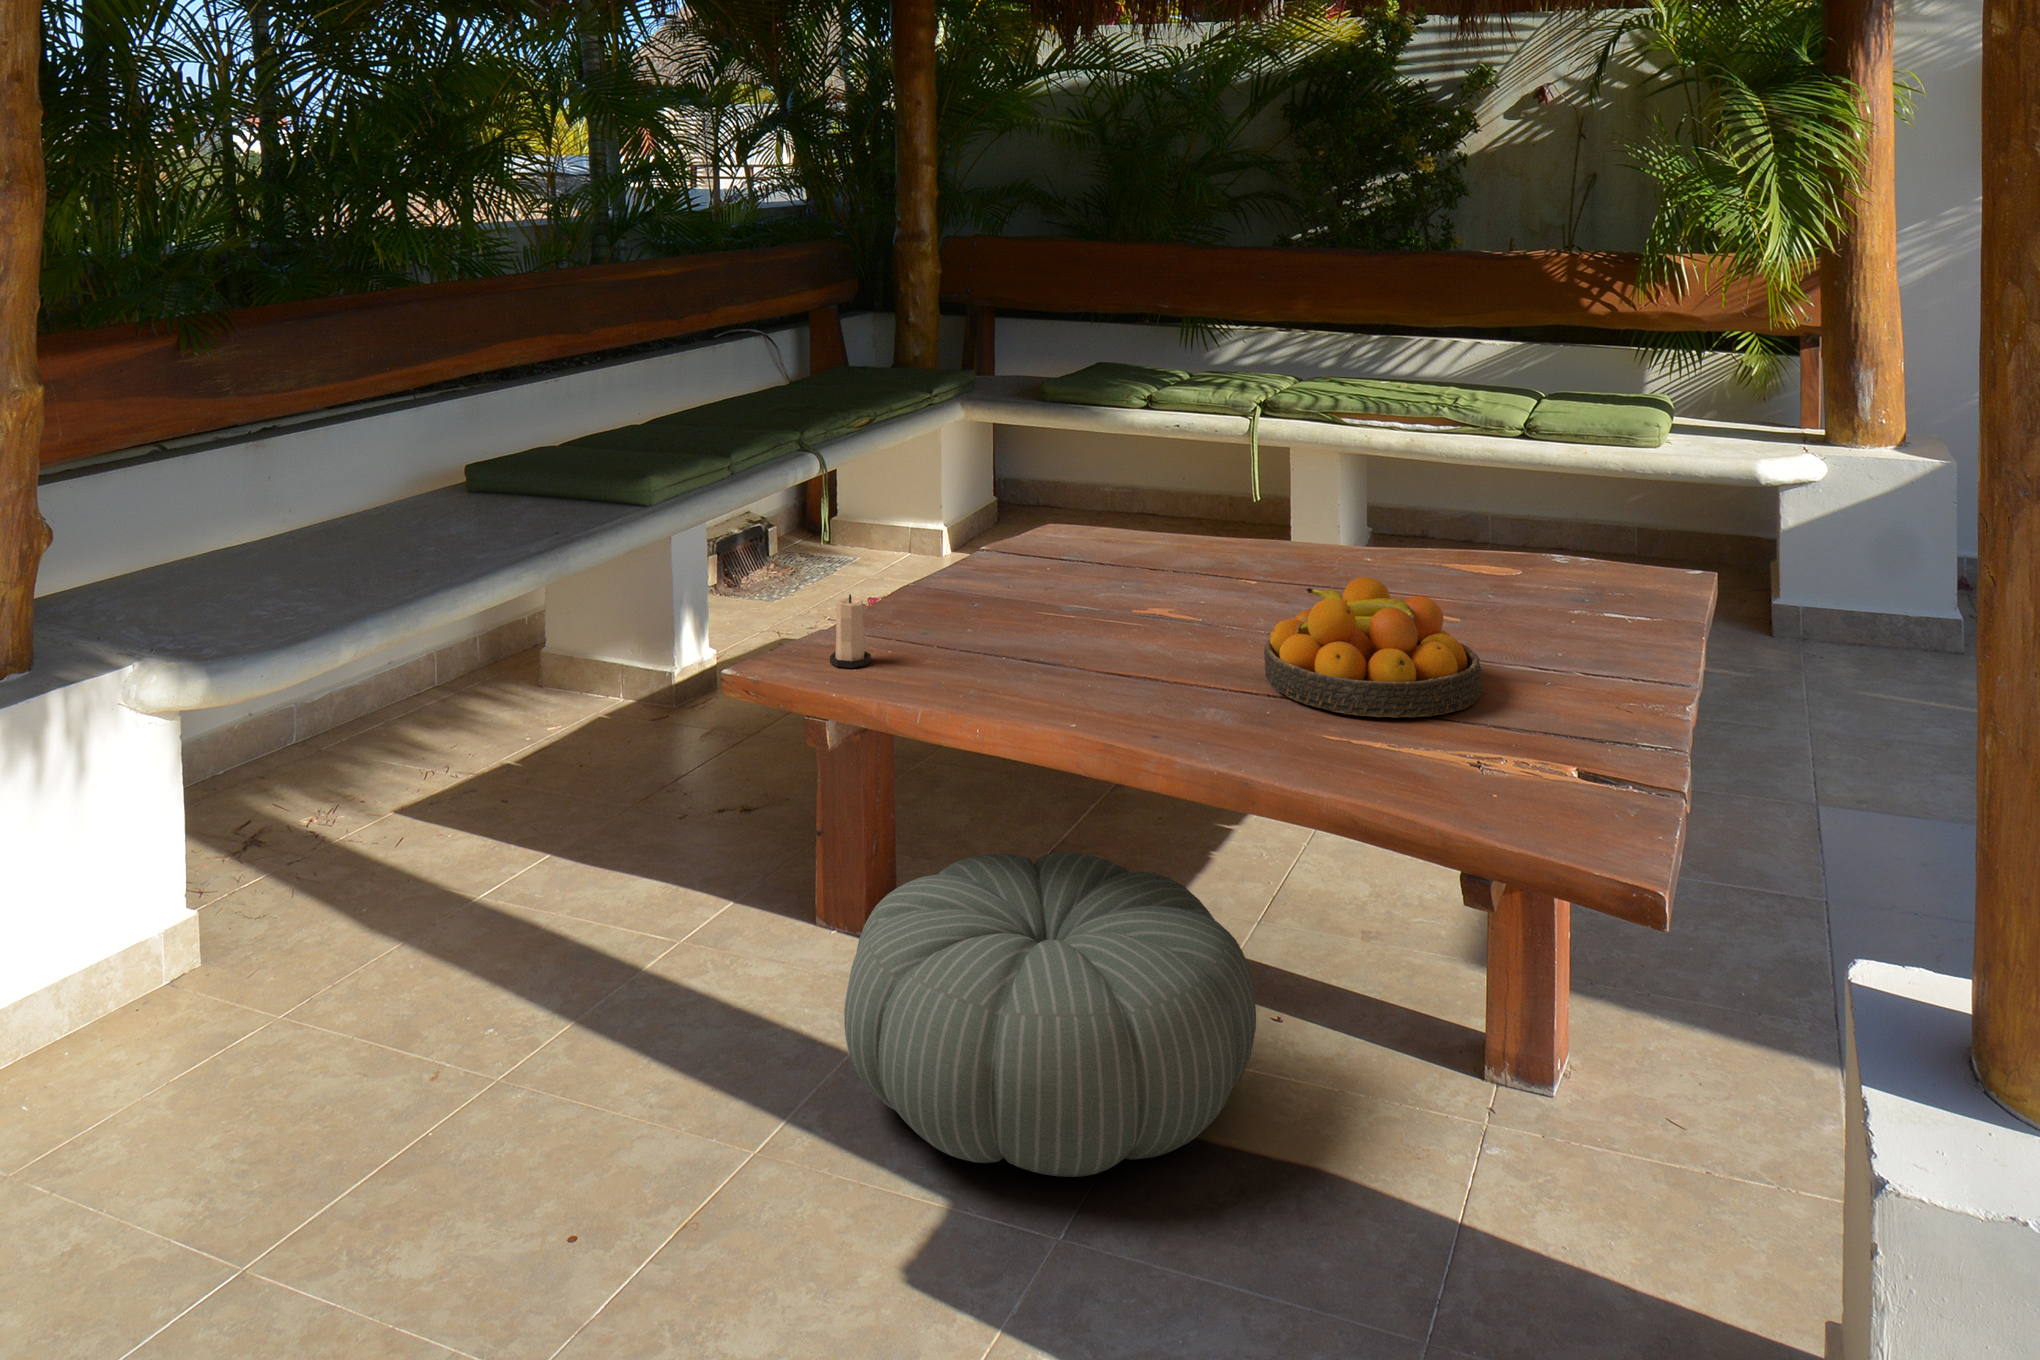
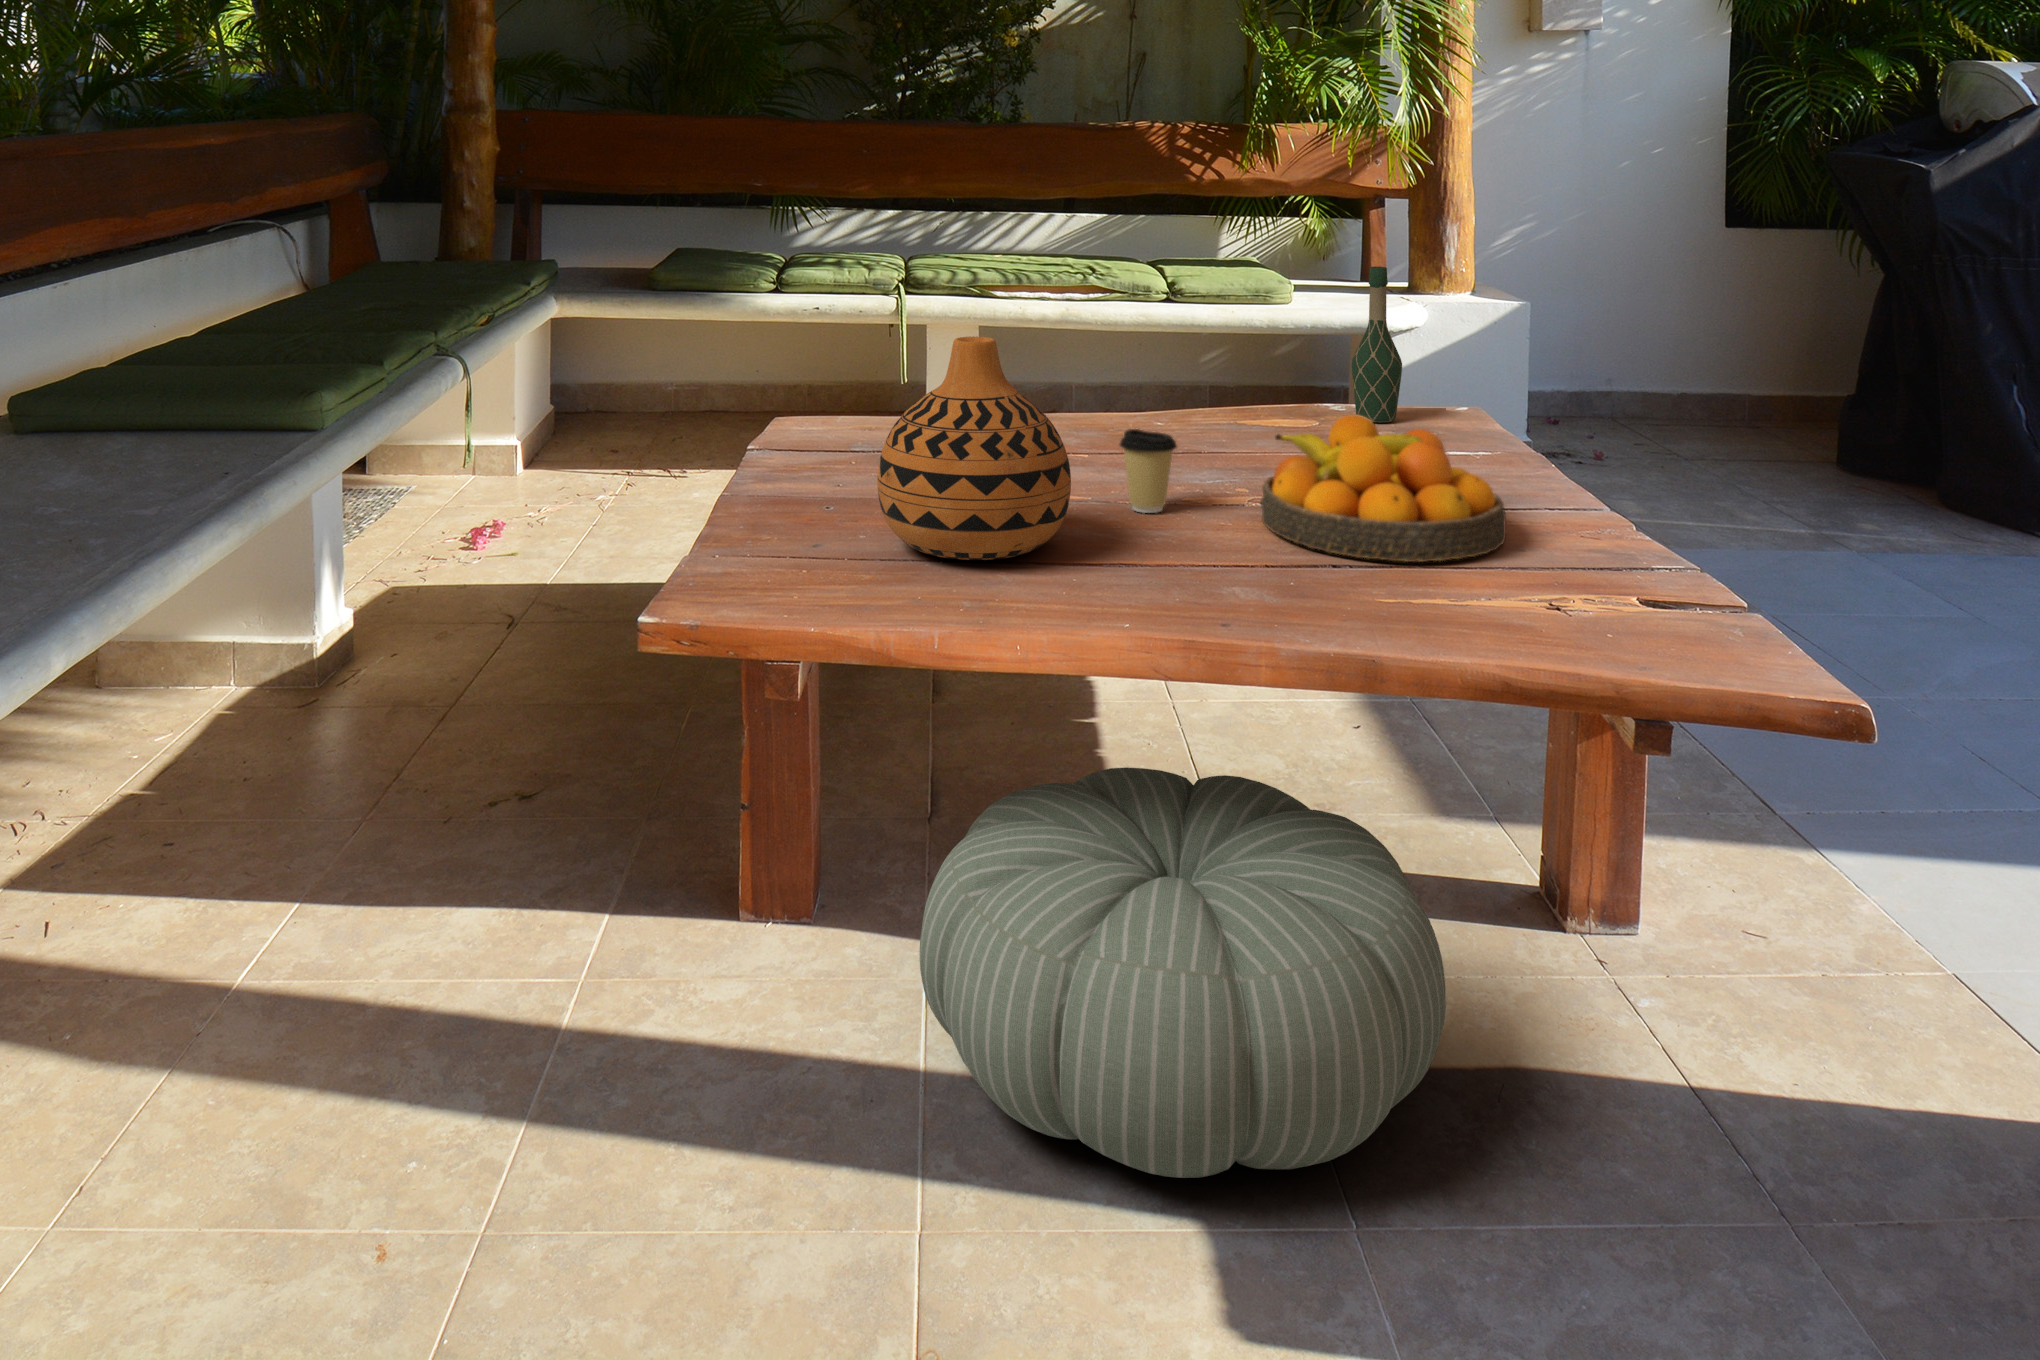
wine bottle: none [1514,432,1564,584] -> present [1352,266,1402,422]
vase: none [934,485,1090,669] -> present [877,336,1071,560]
coffee cup: none [1170,571,1220,646] -> present [1120,429,1177,513]
candle: present [830,595,871,668] -> none [763,487,815,583]

